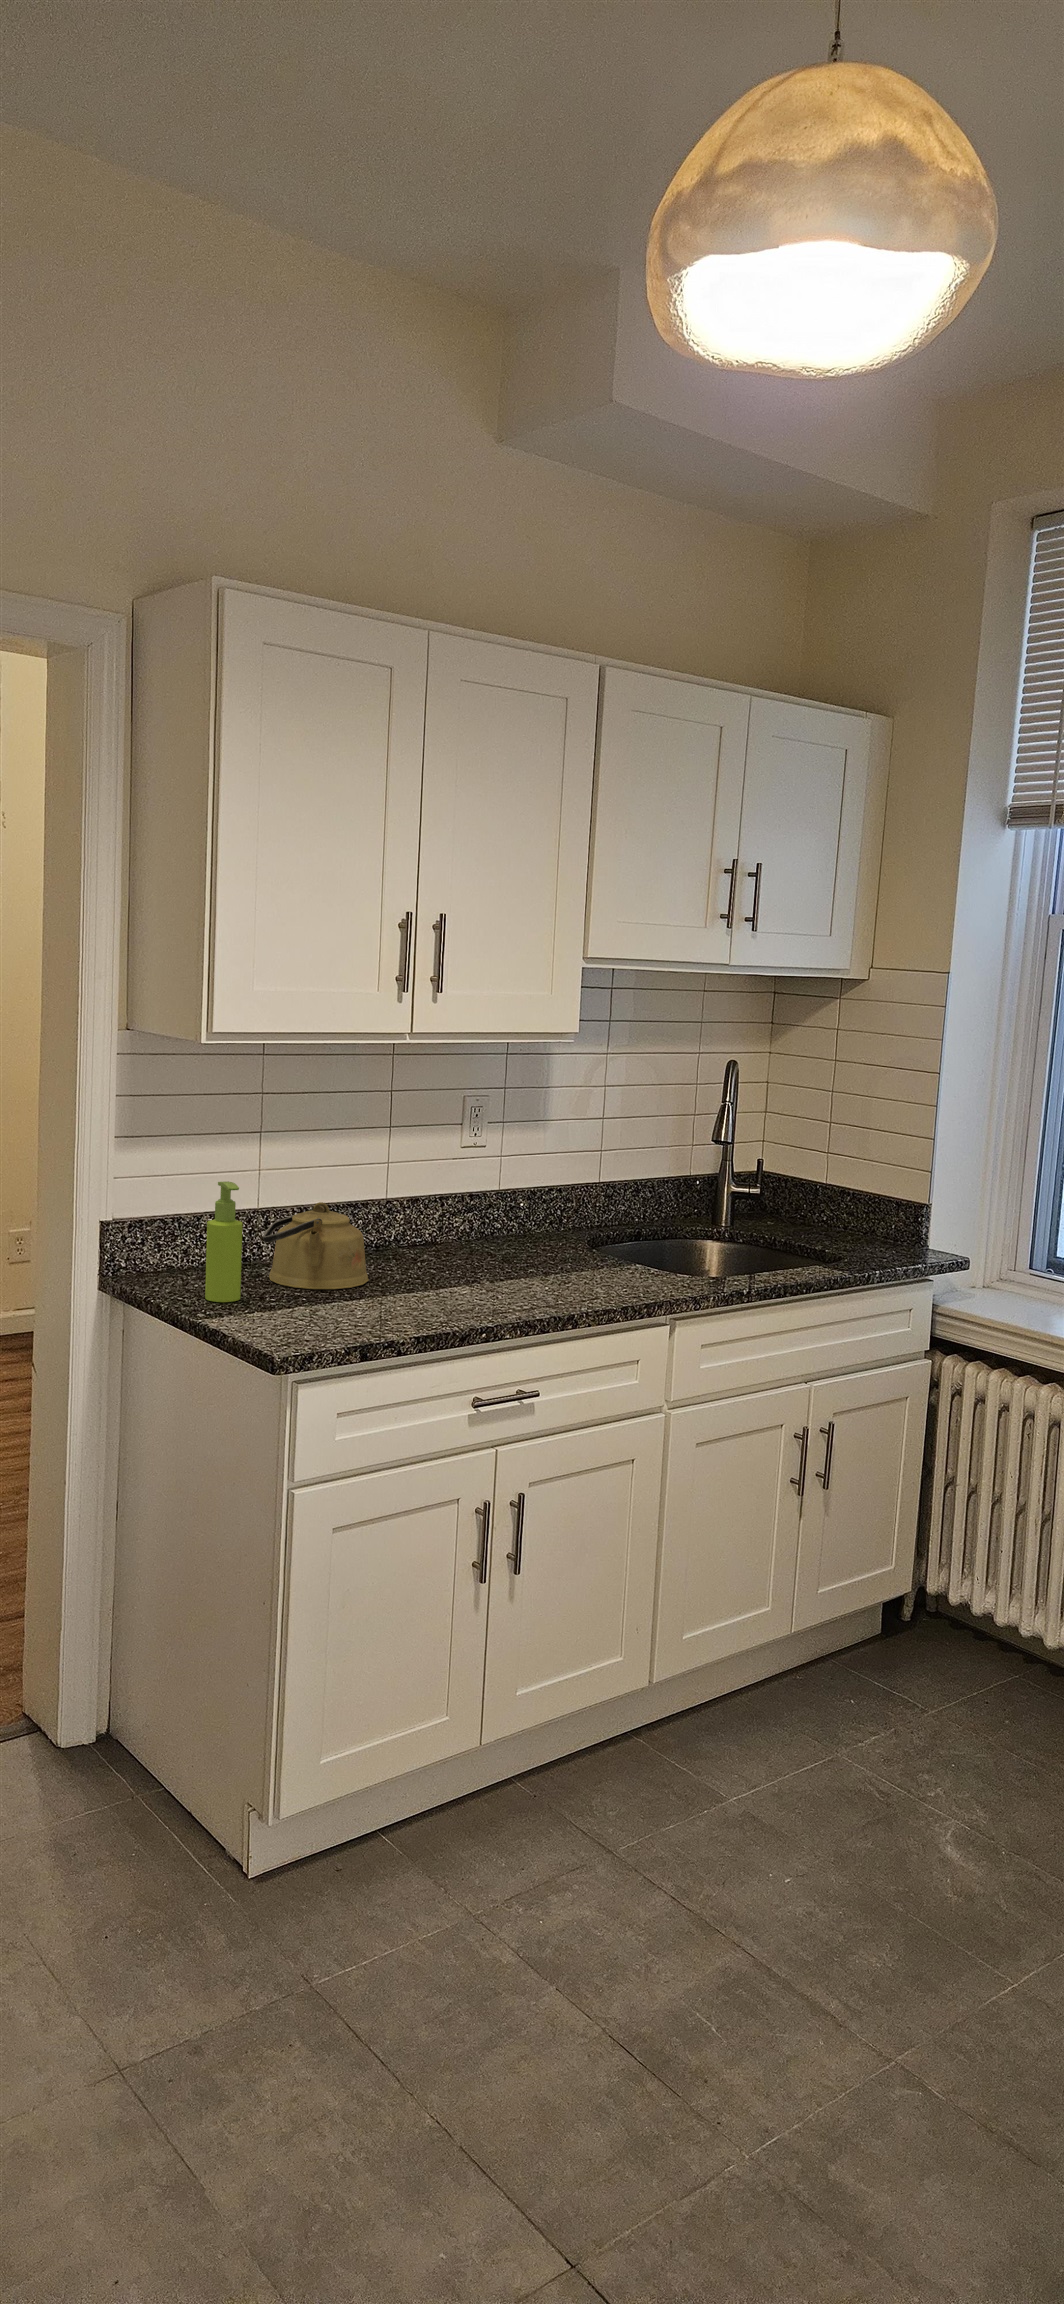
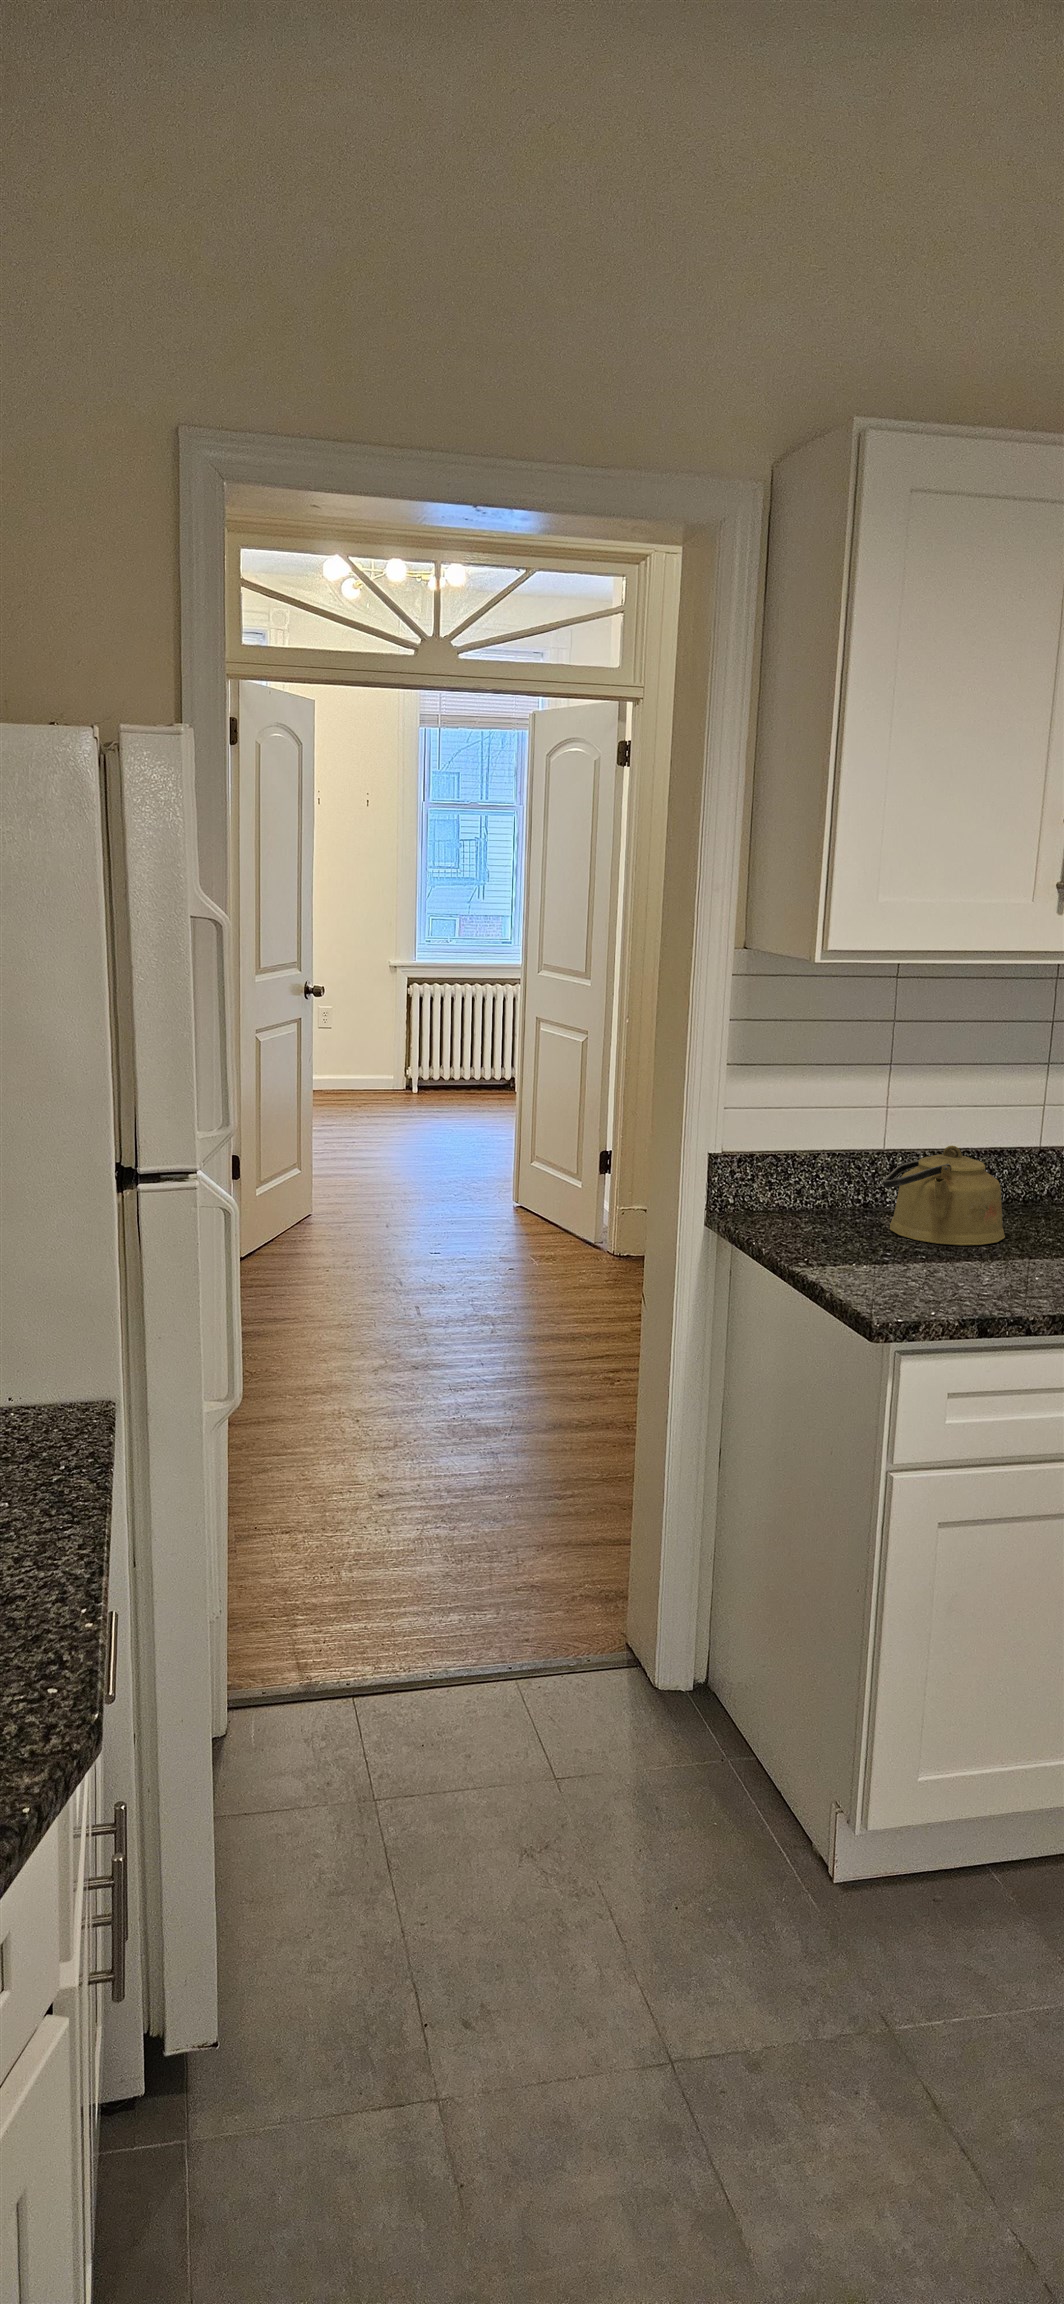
soap dispenser: present [205,1181,243,1302] -> none [812,1118,856,1252]

